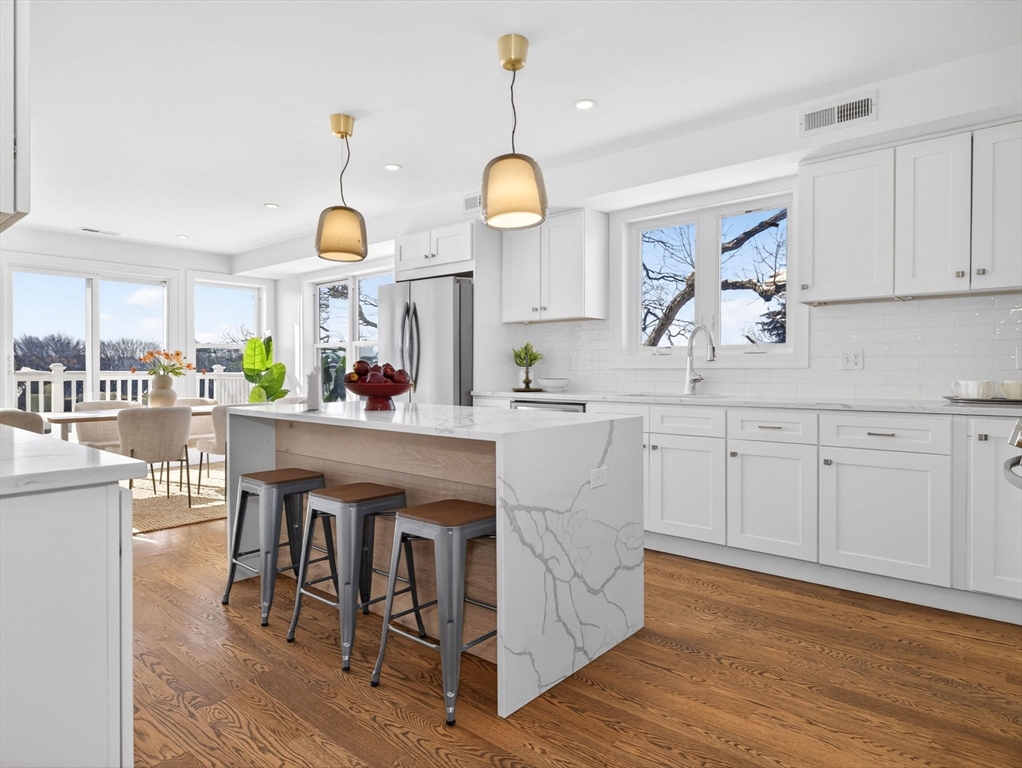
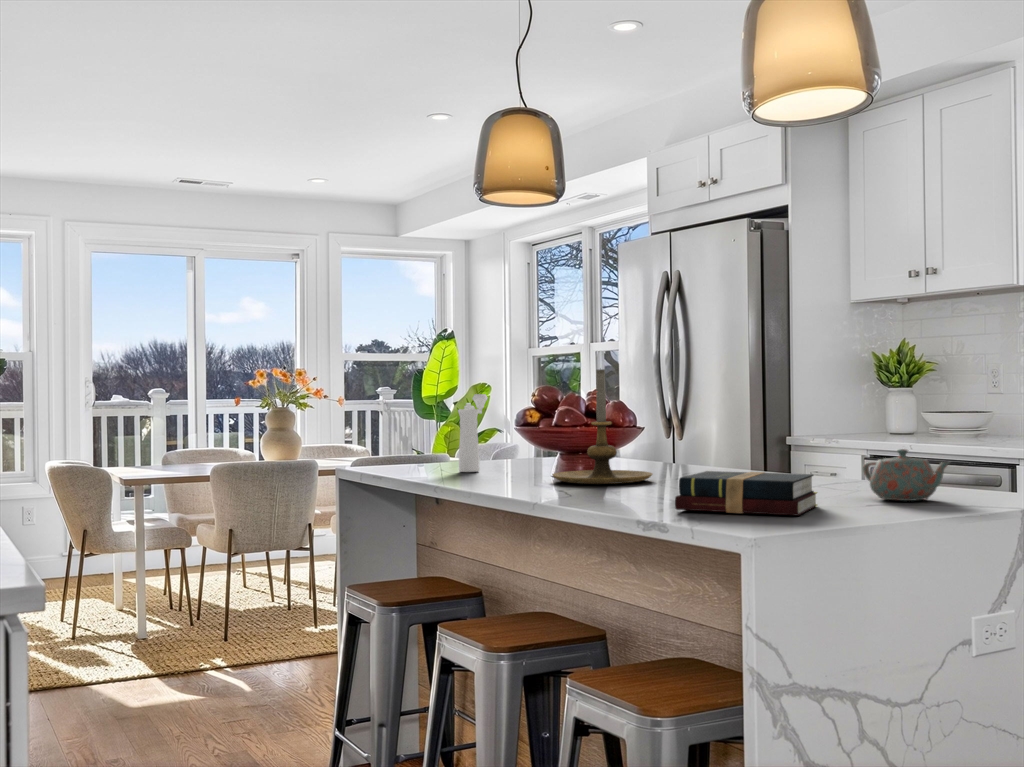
candle holder: present [512,355,543,391] -> present [553,369,652,484]
teapot: none [528,392,568,416] -> present [863,449,949,501]
hardback book: none [446,403,511,422] -> present [675,471,817,515]

